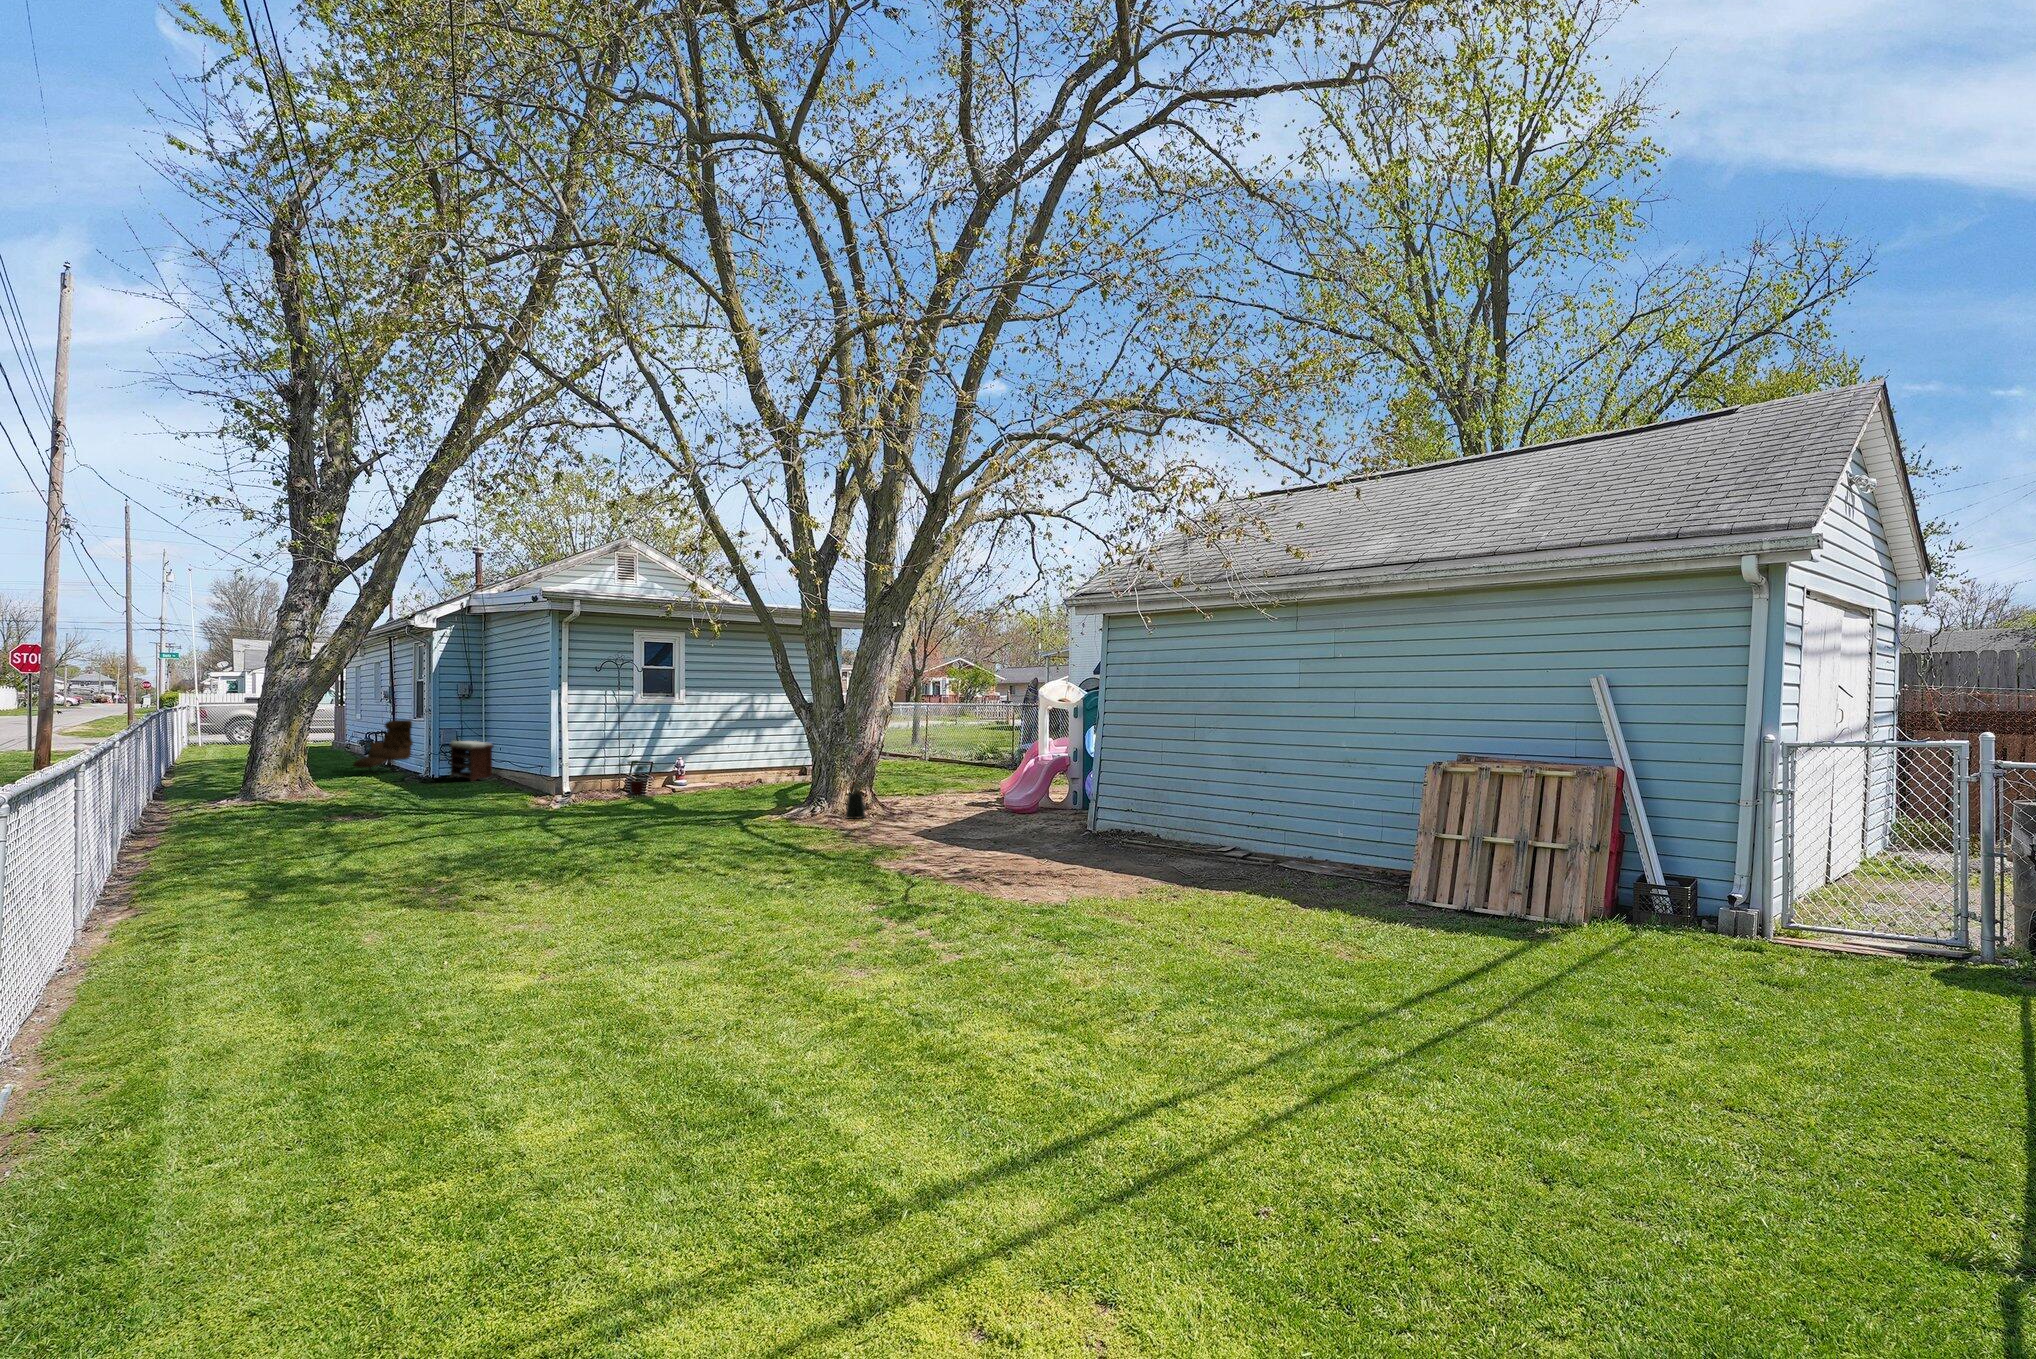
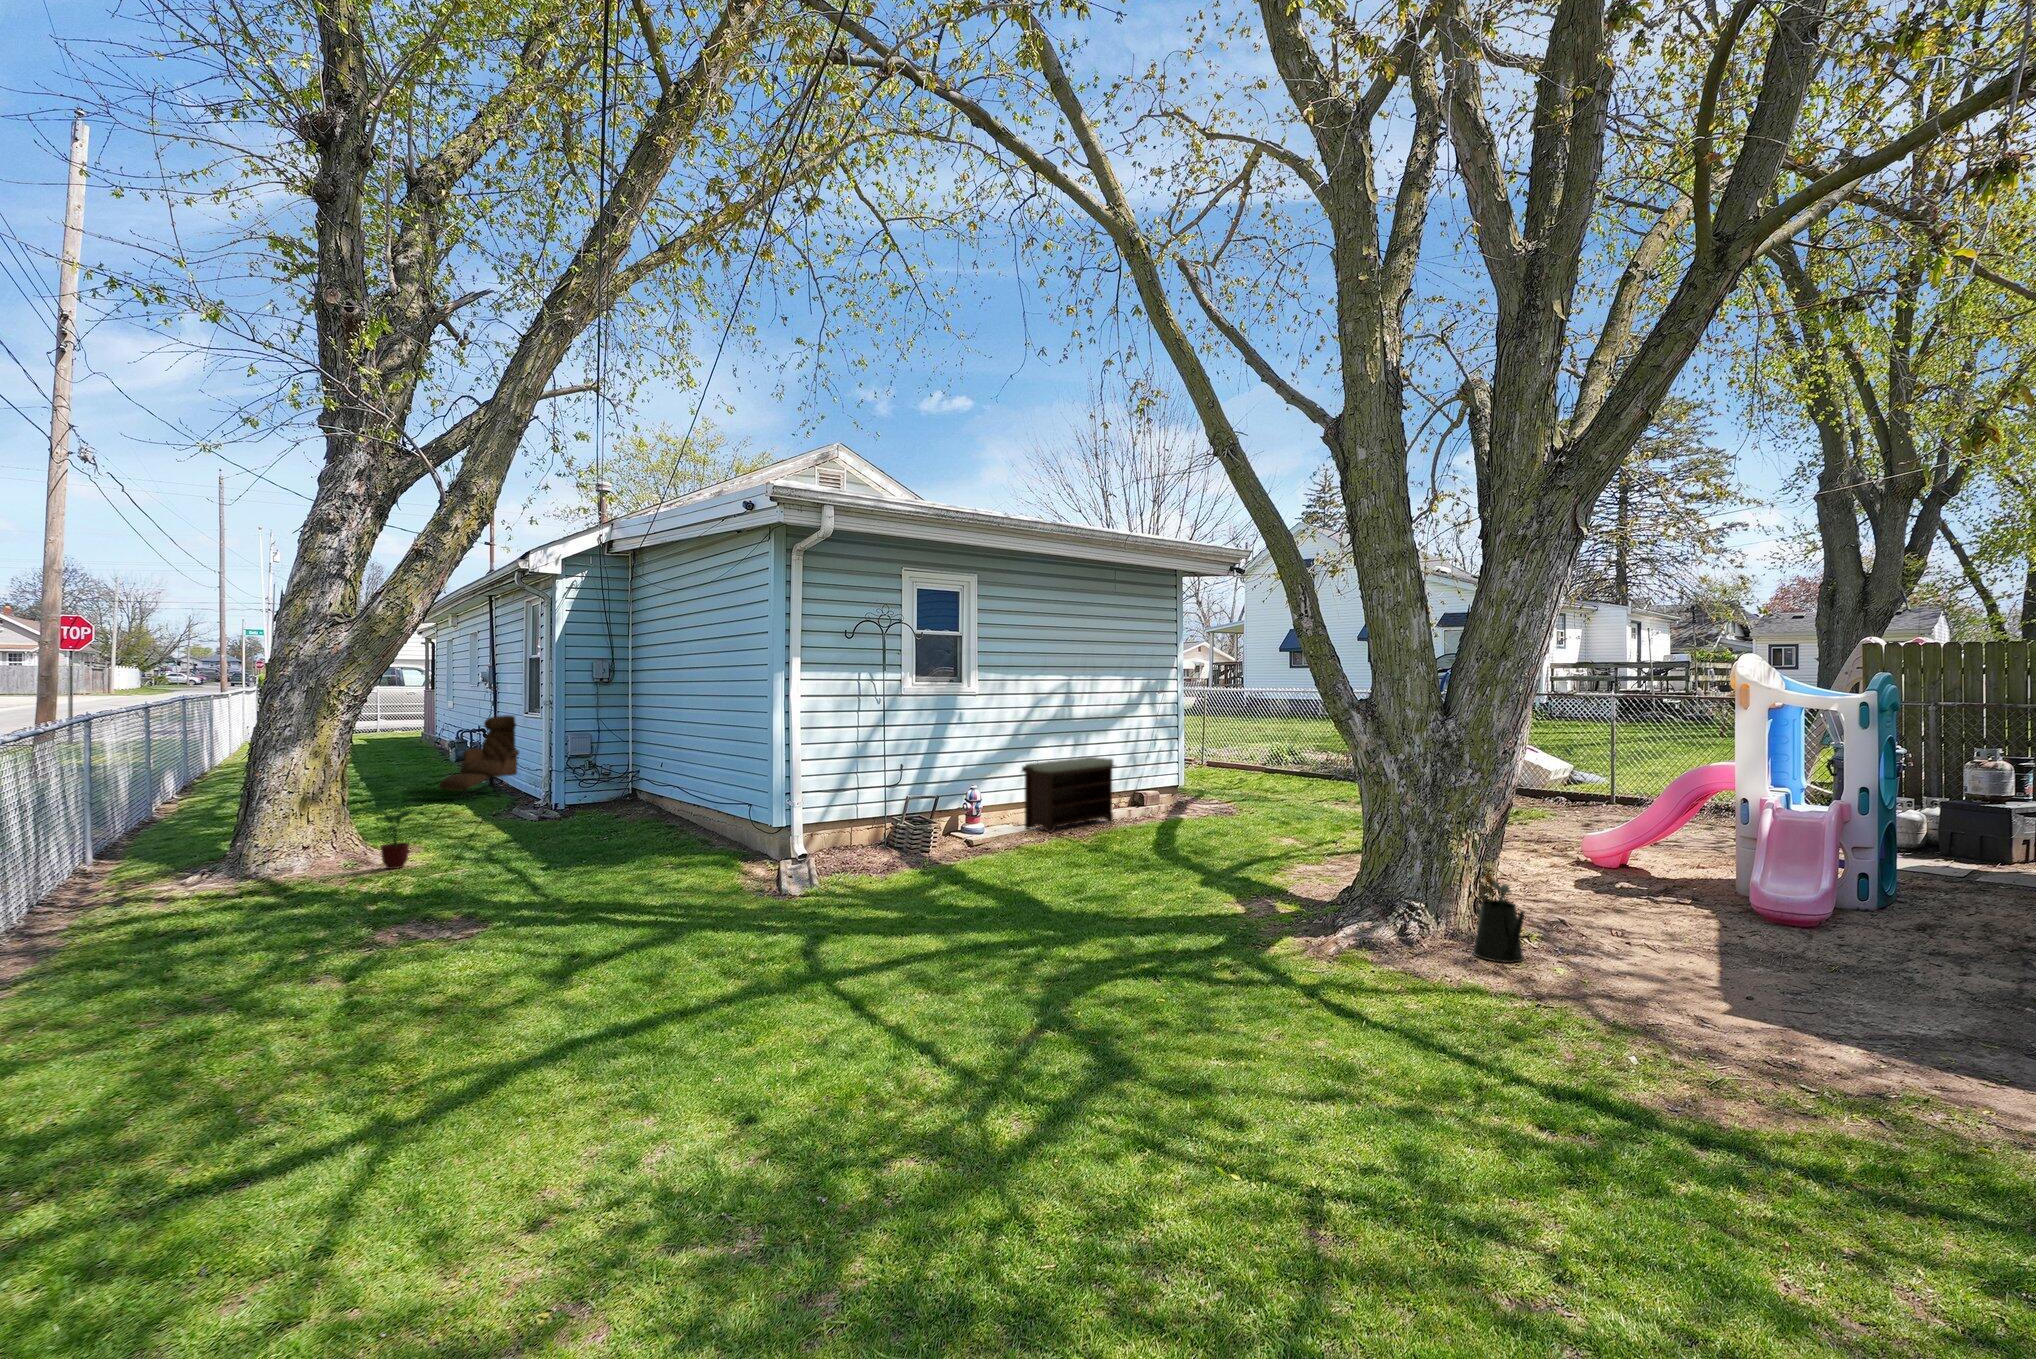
bench: present [450,741,494,781] -> present [1022,757,1115,833]
potted plant: present [618,760,647,794] -> present [345,807,425,869]

